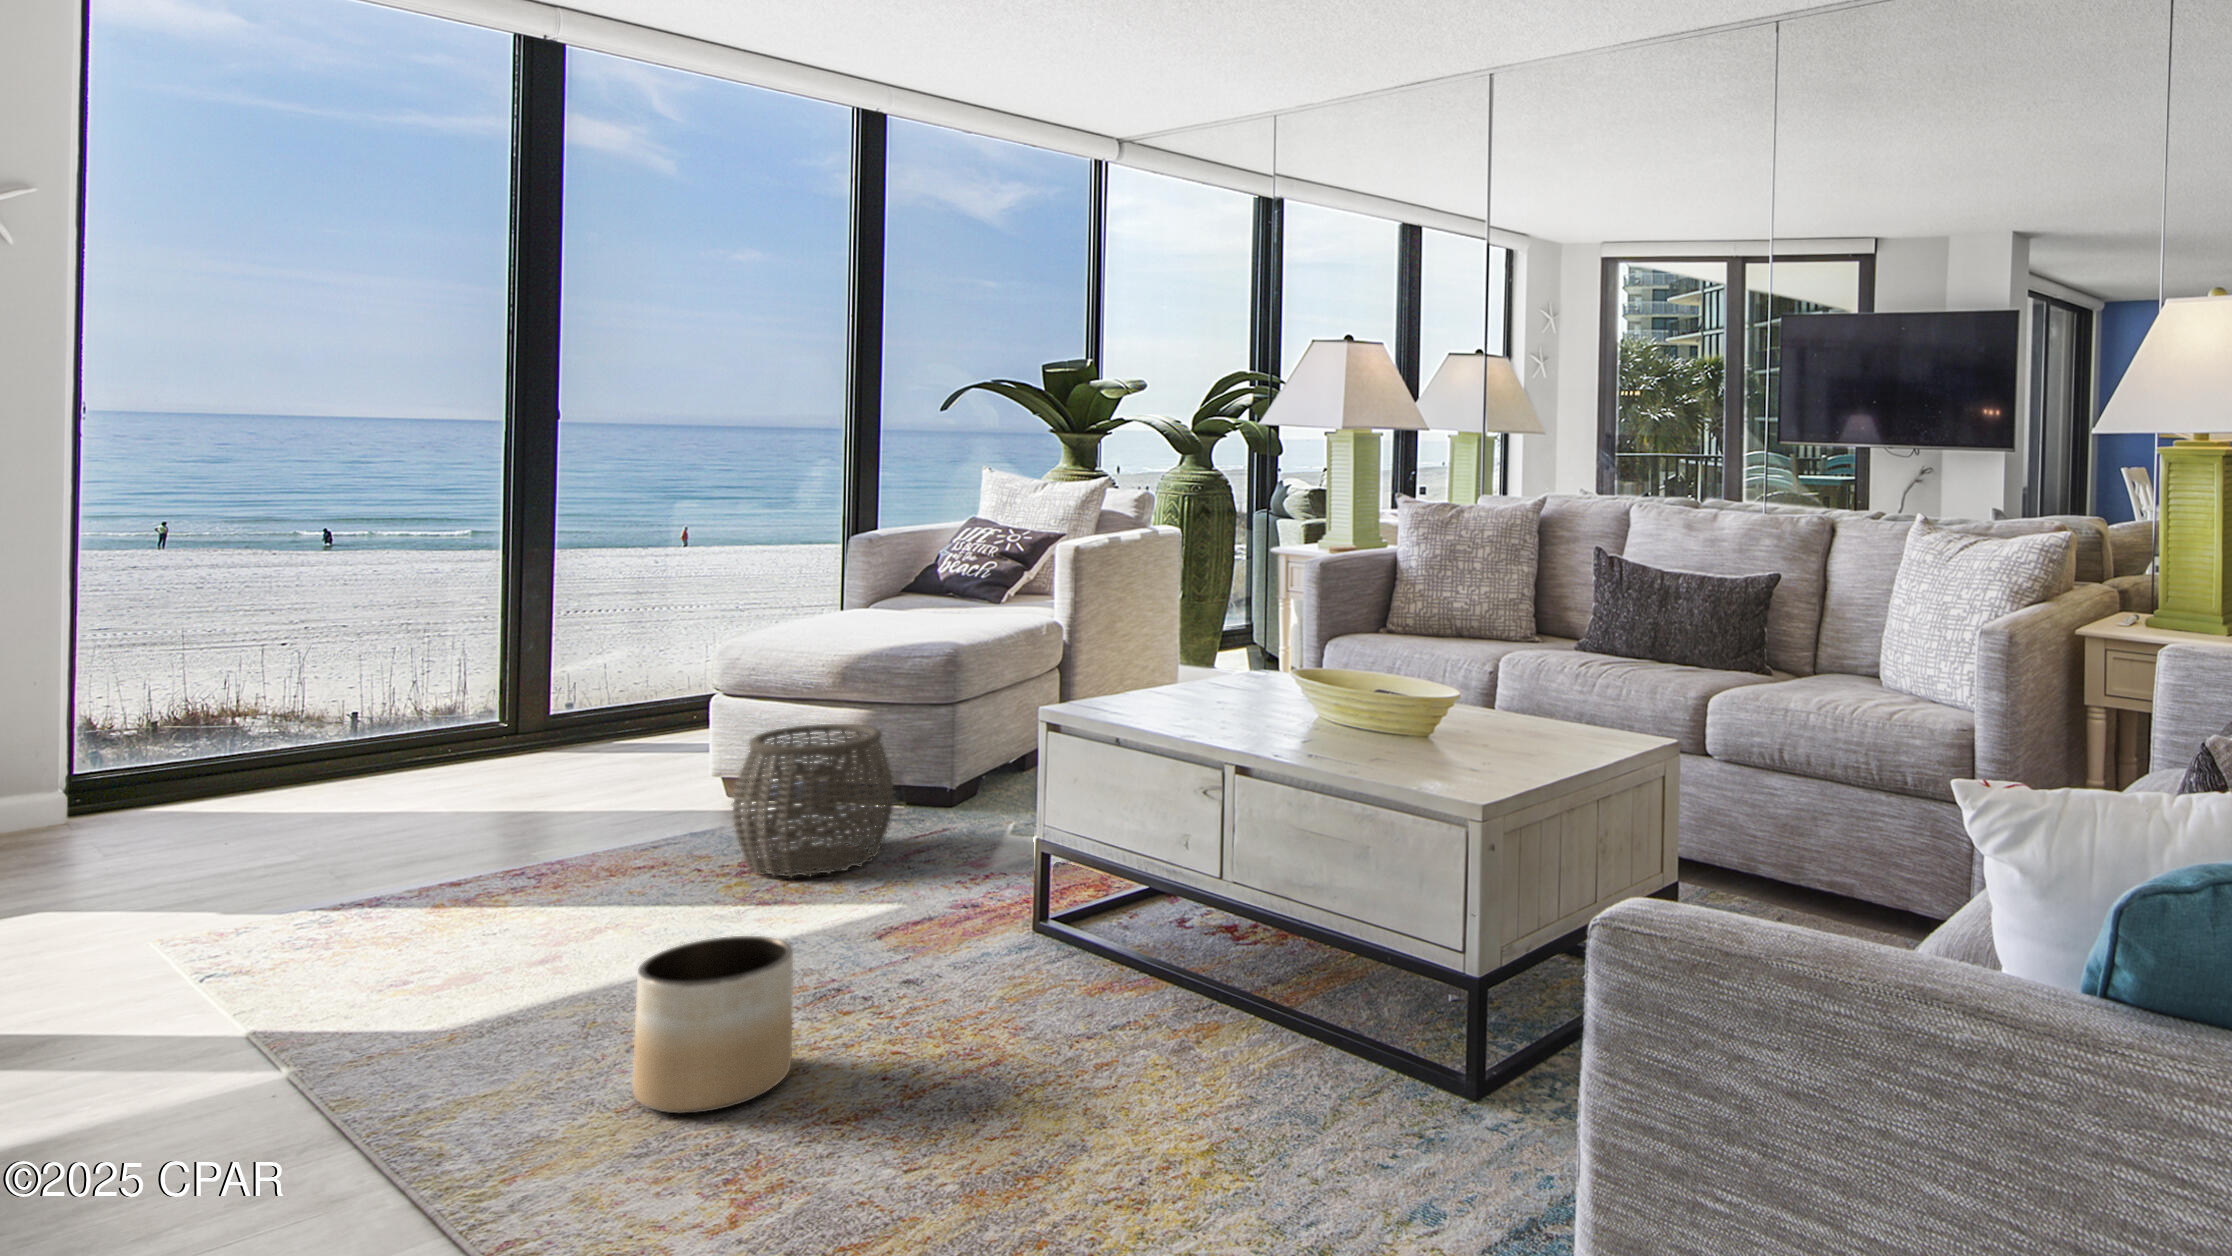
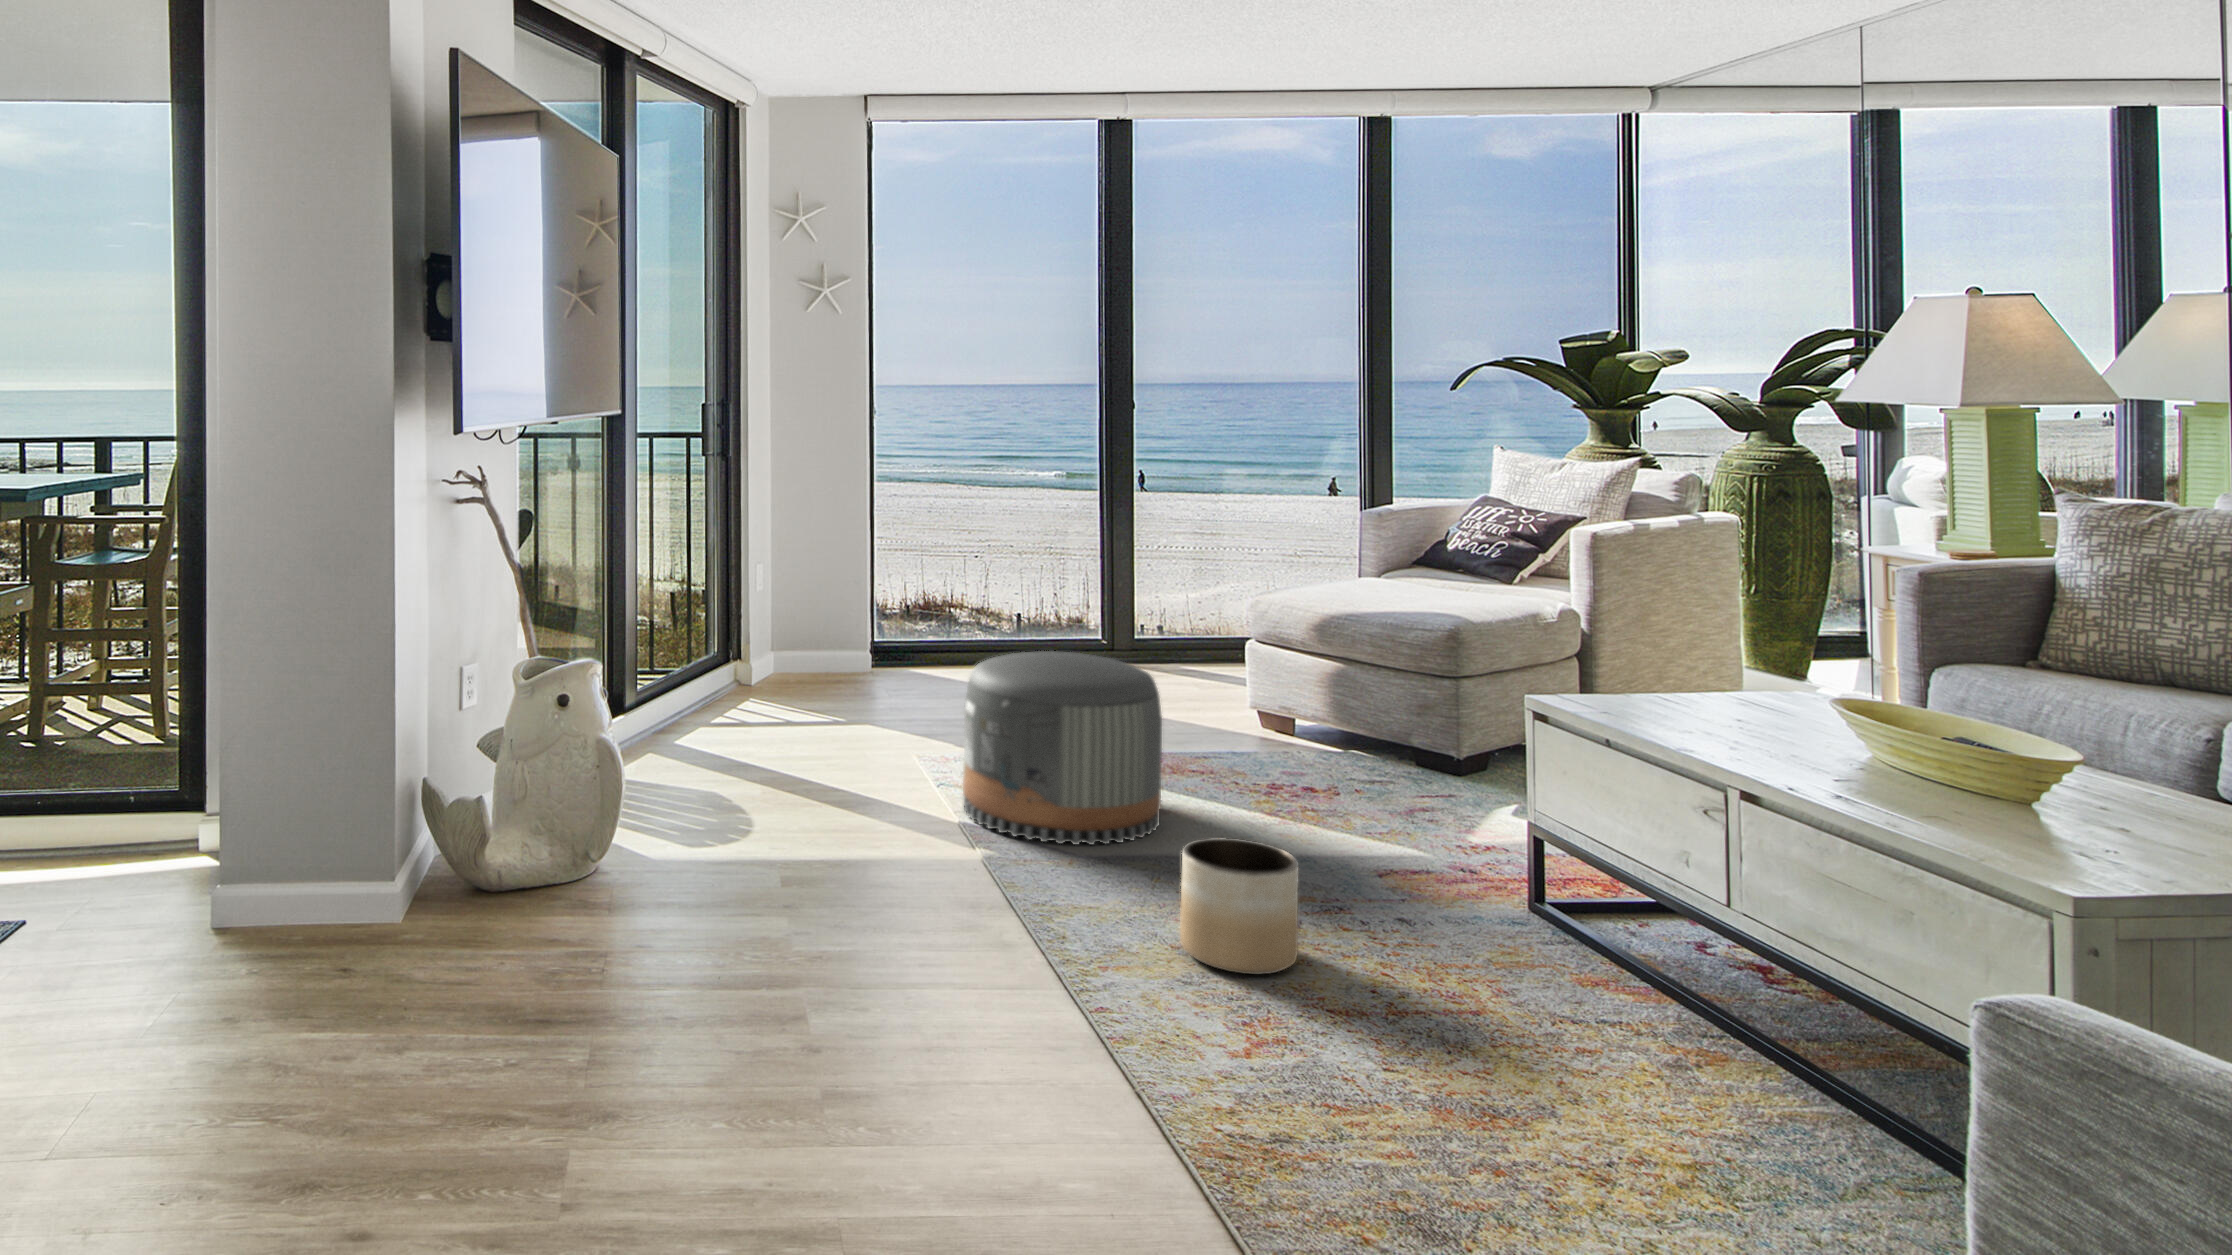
woven basket: present [732,724,895,877] -> none [1260,676,1401,810]
pouf: none [268,741,601,1020] -> present [963,651,1162,845]

